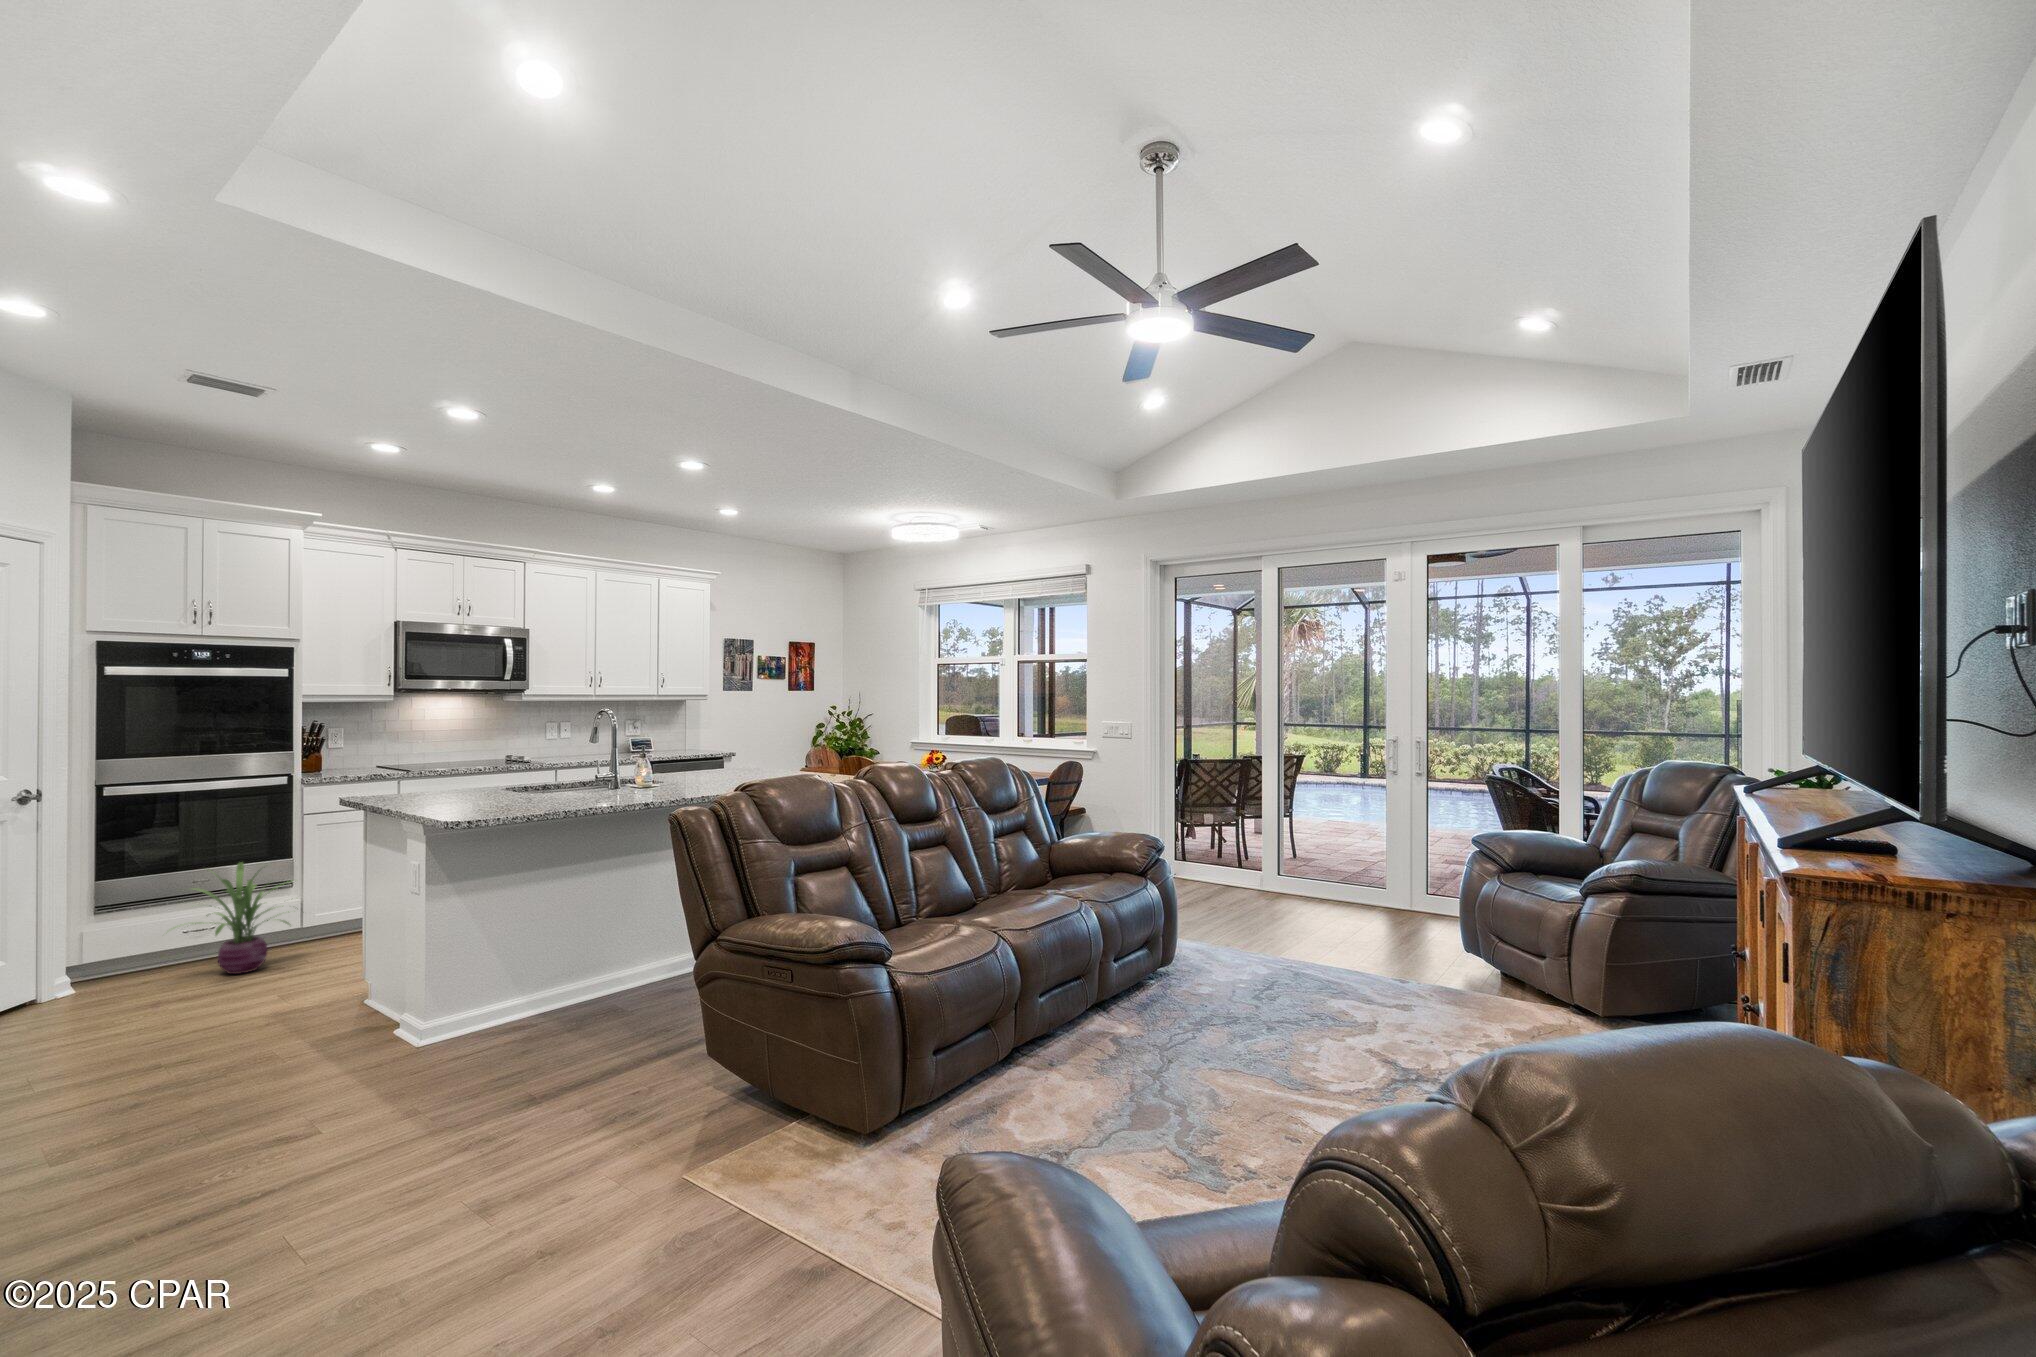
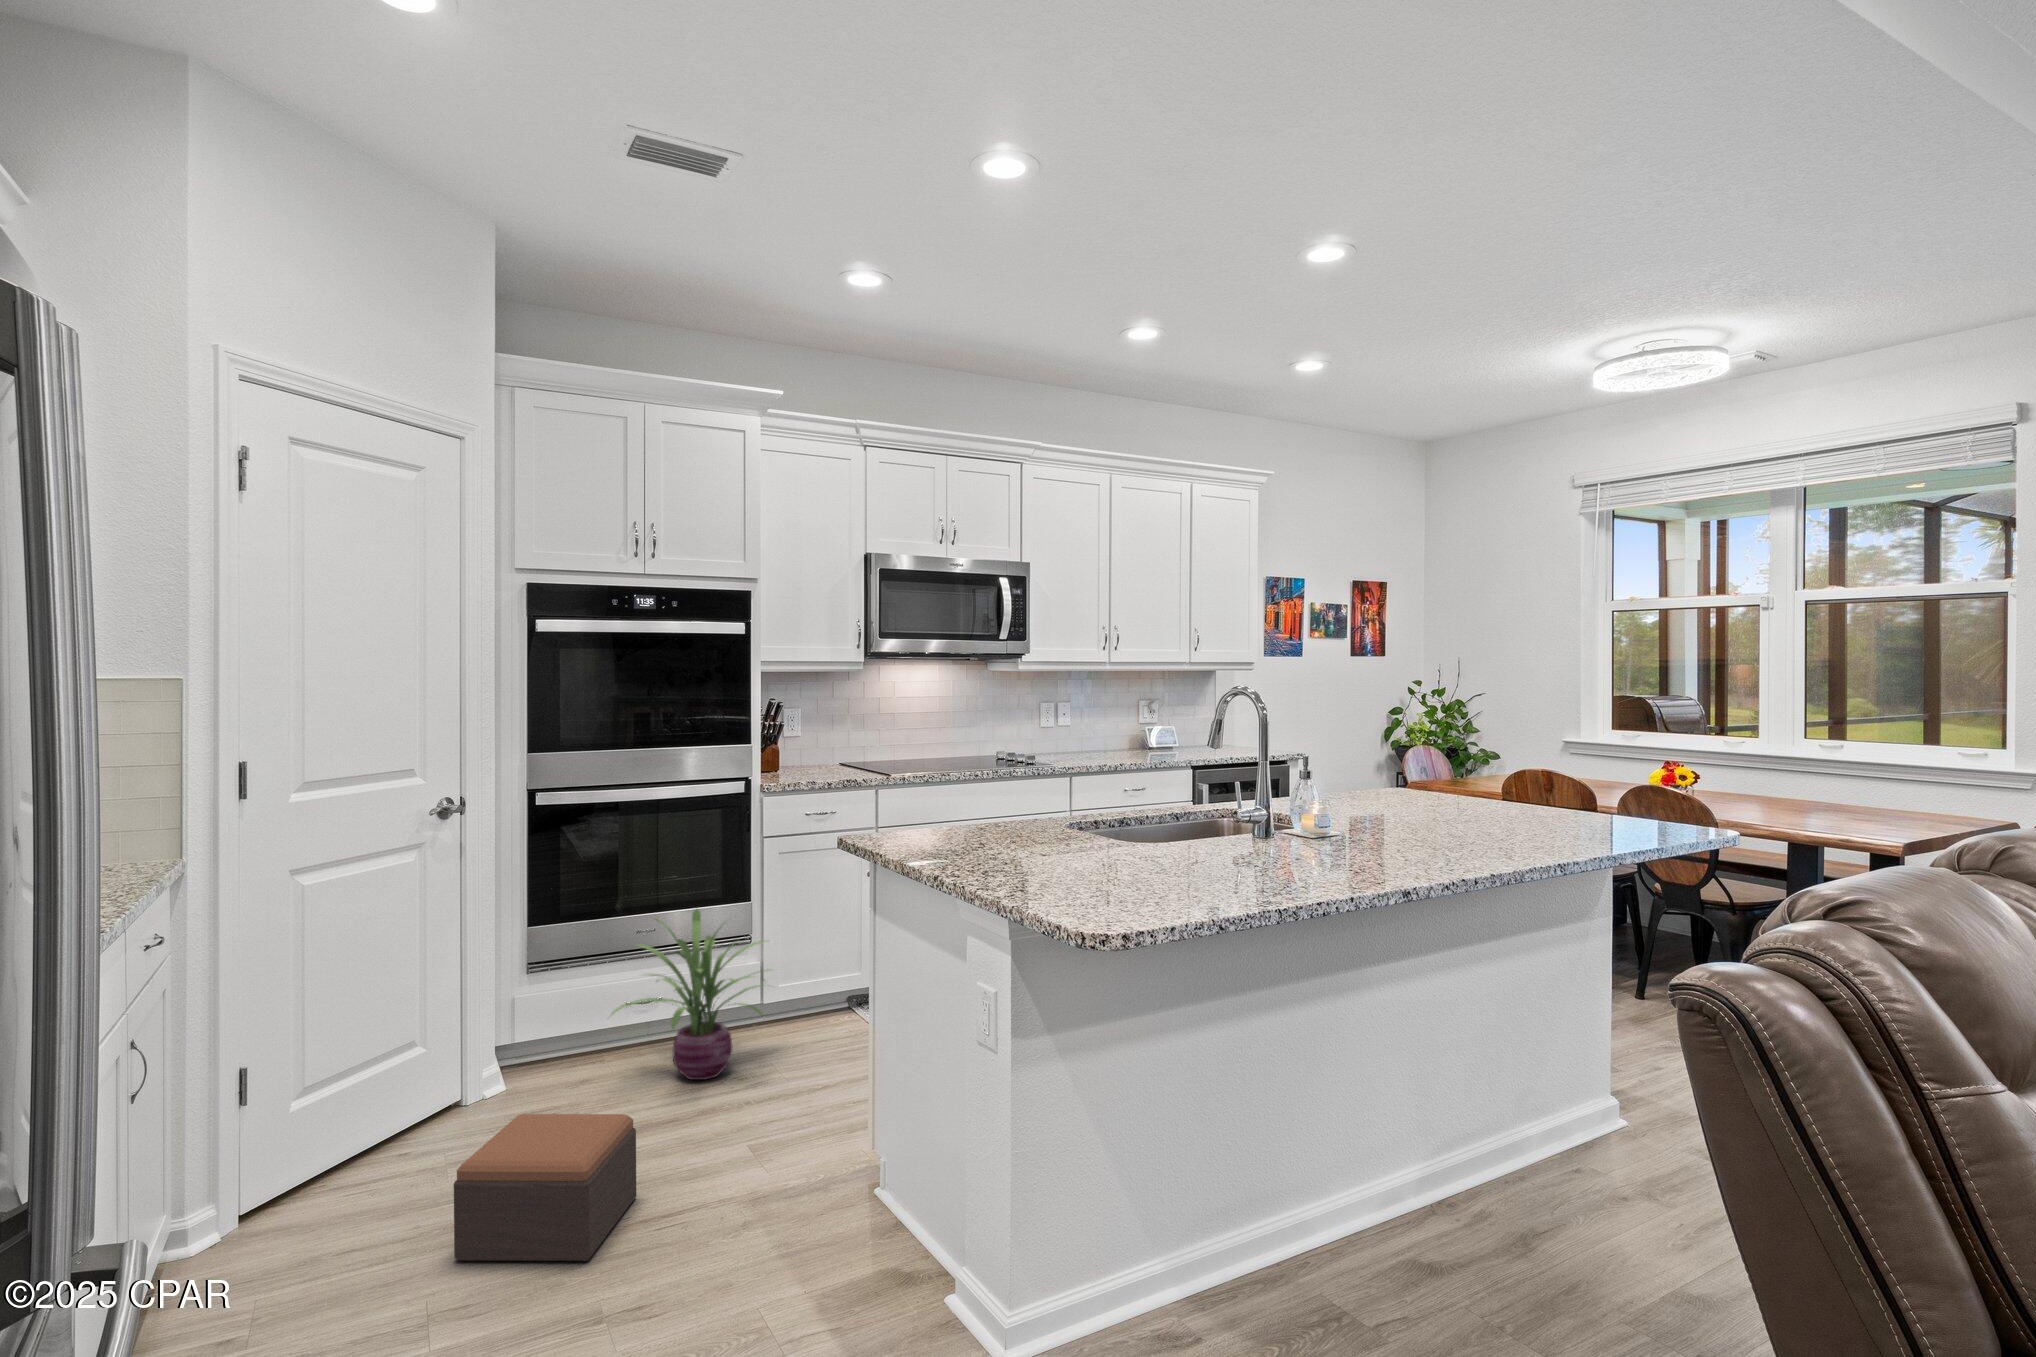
footstool: none [38,975,181,1064] -> present [454,1114,636,1261]

